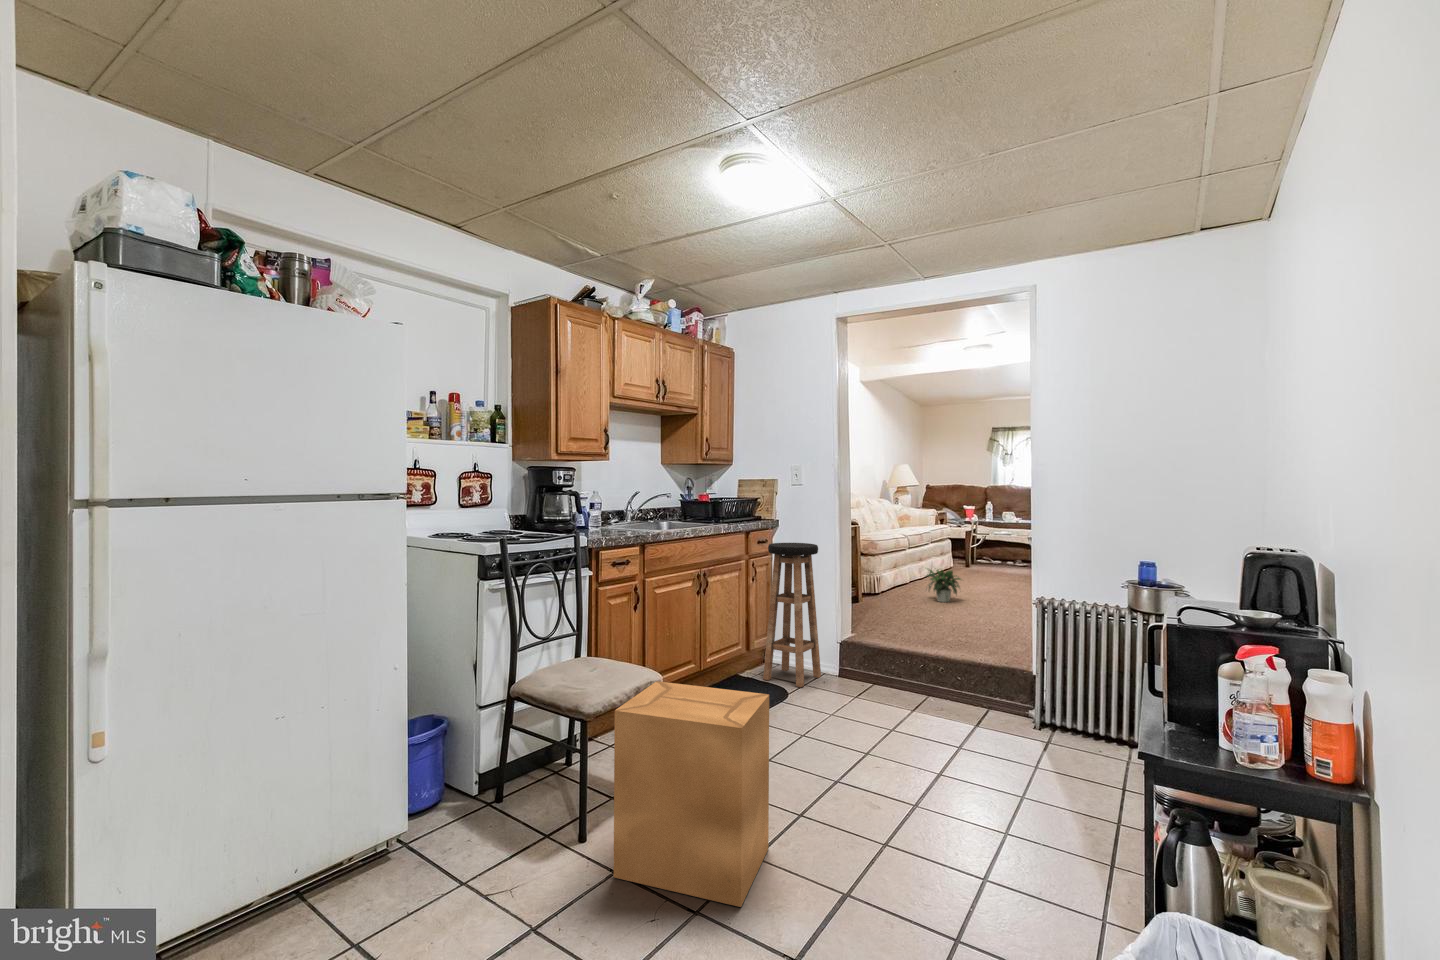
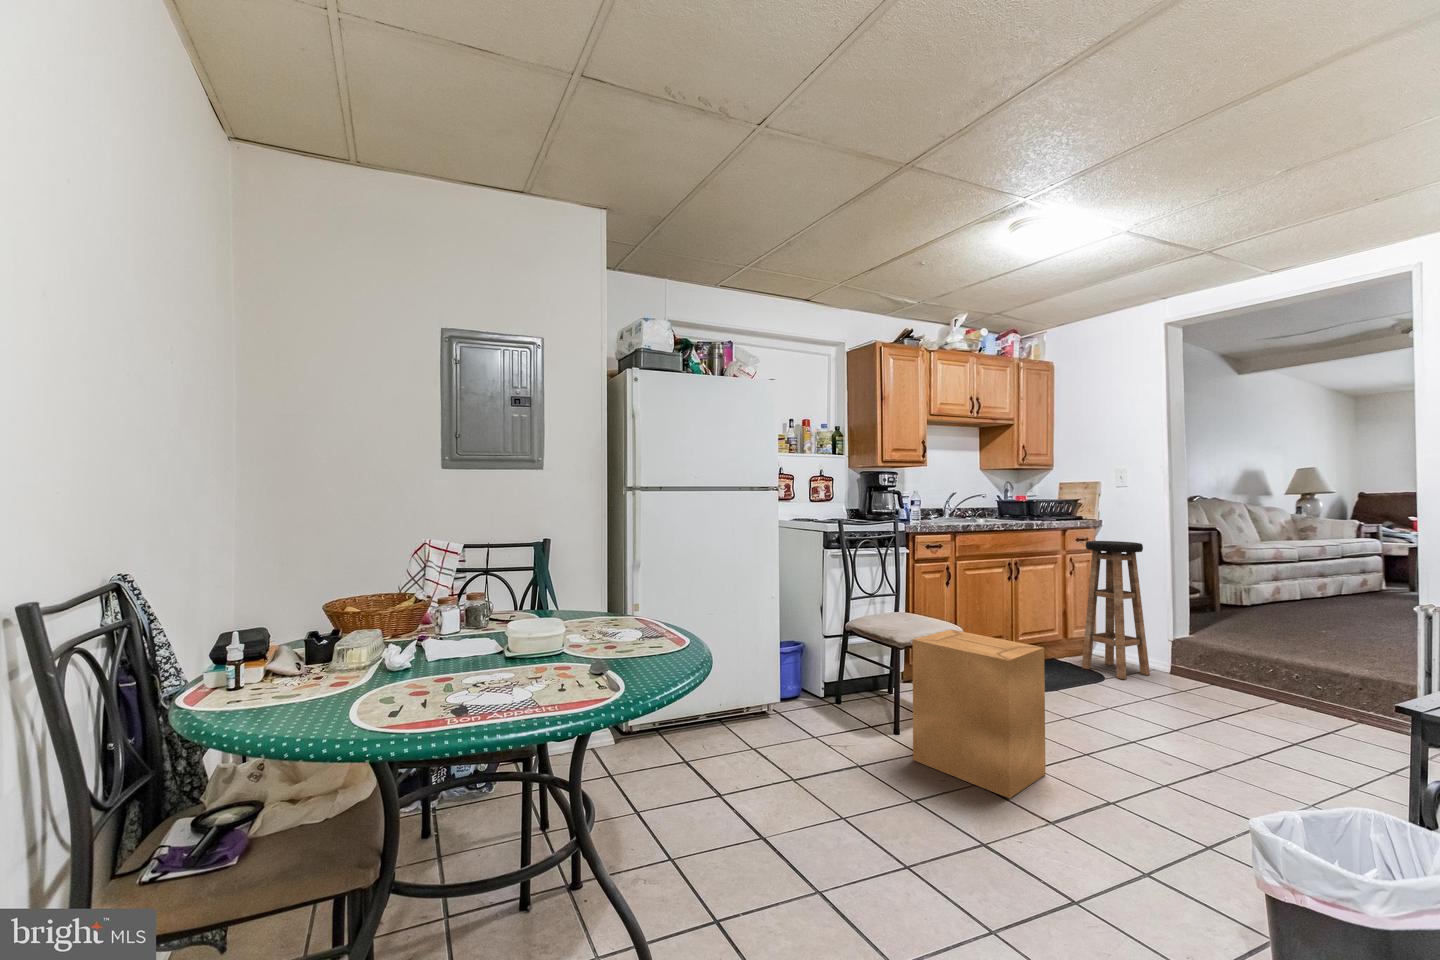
potted plant: present [925,569,961,602] -> none [1312,583,1382,625]

